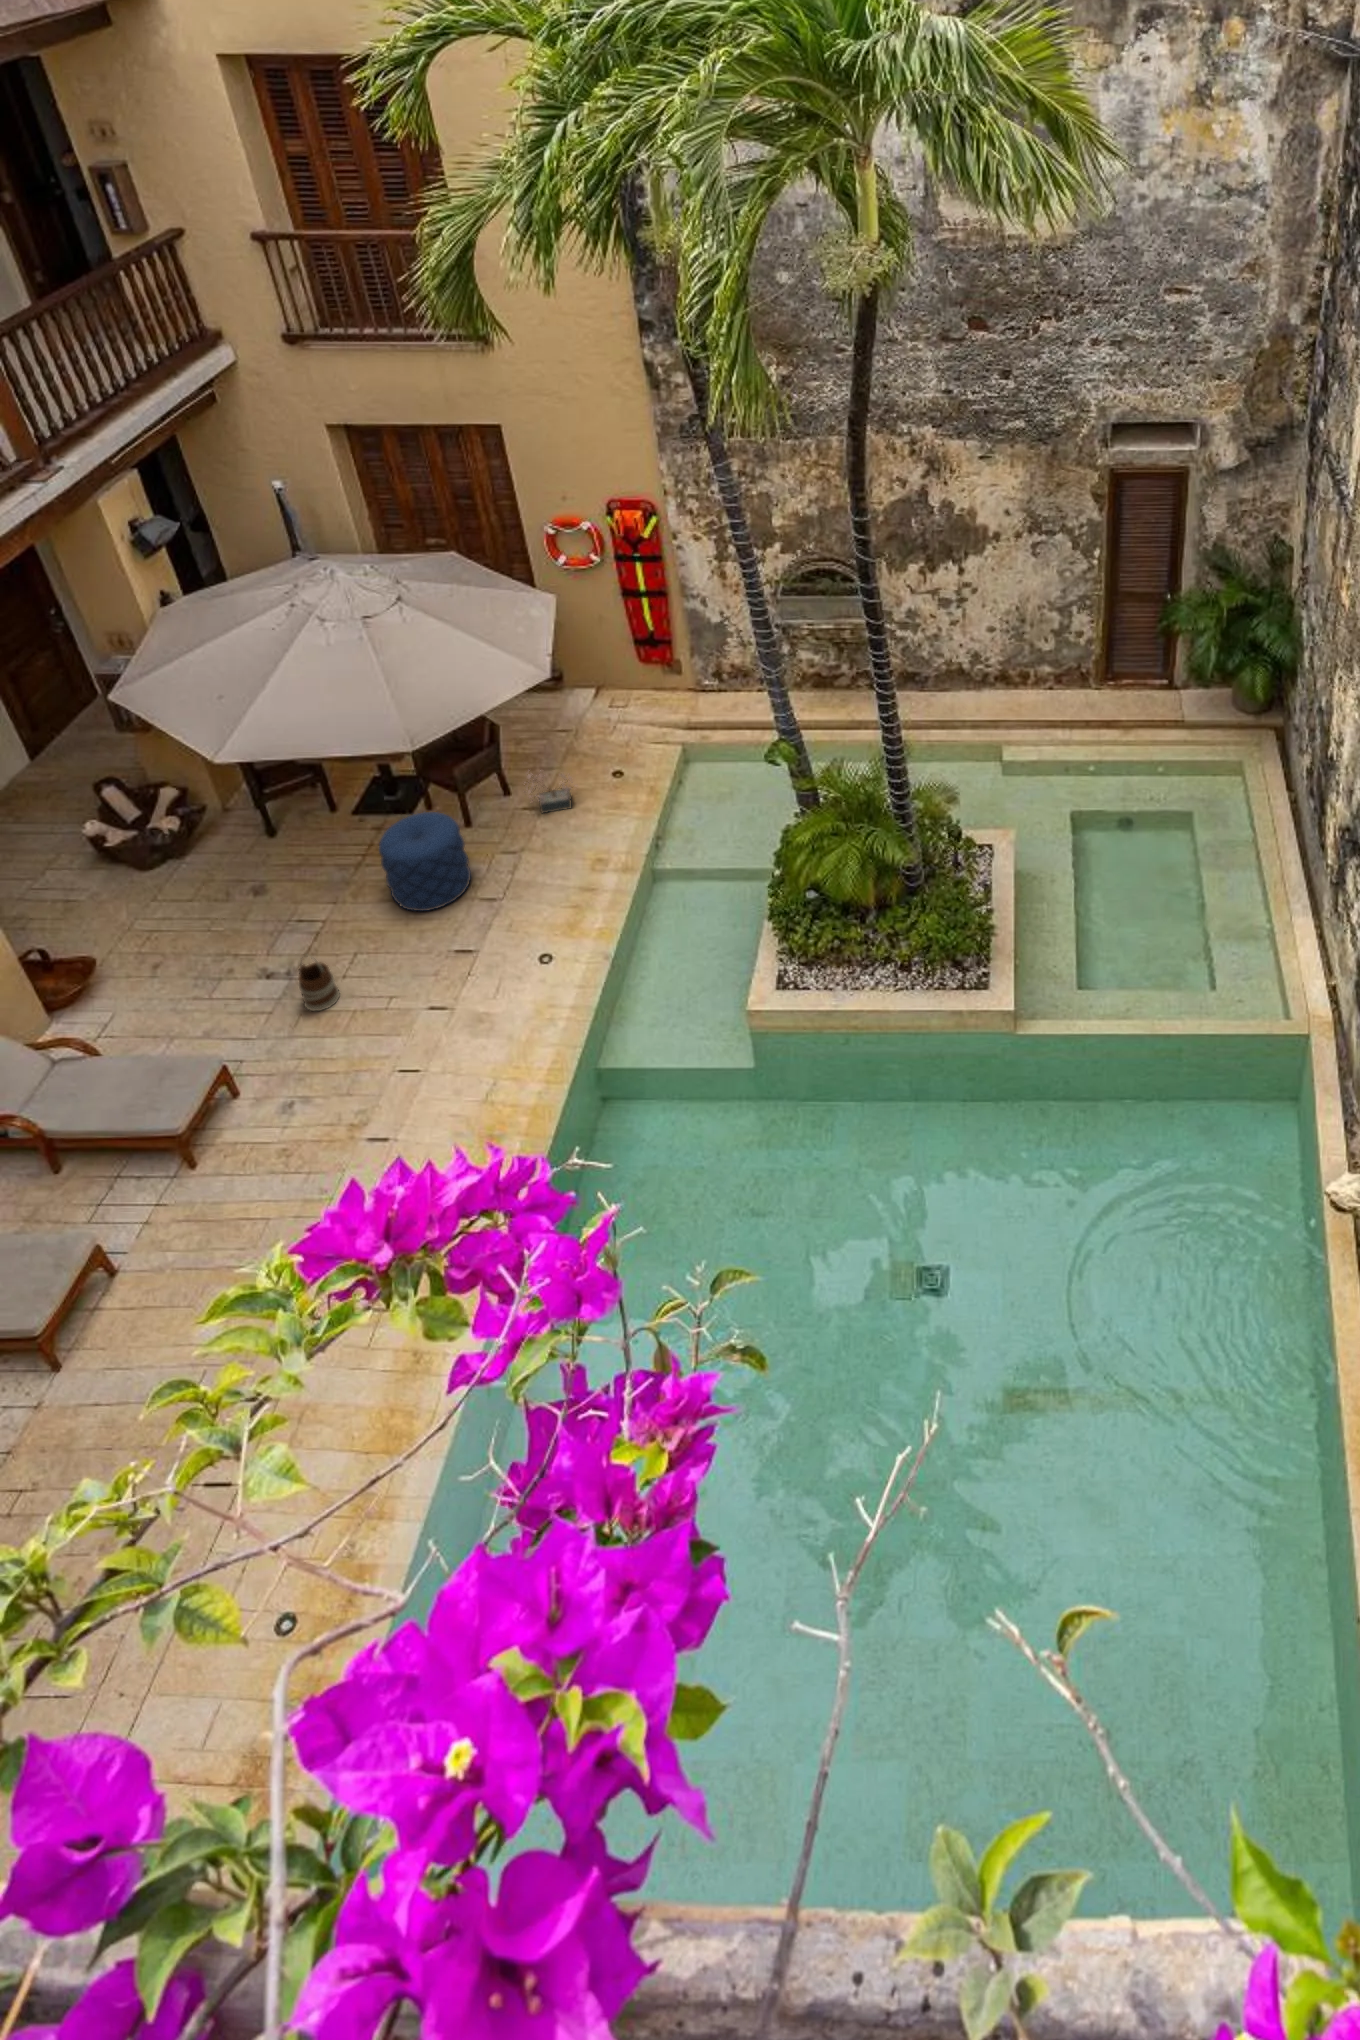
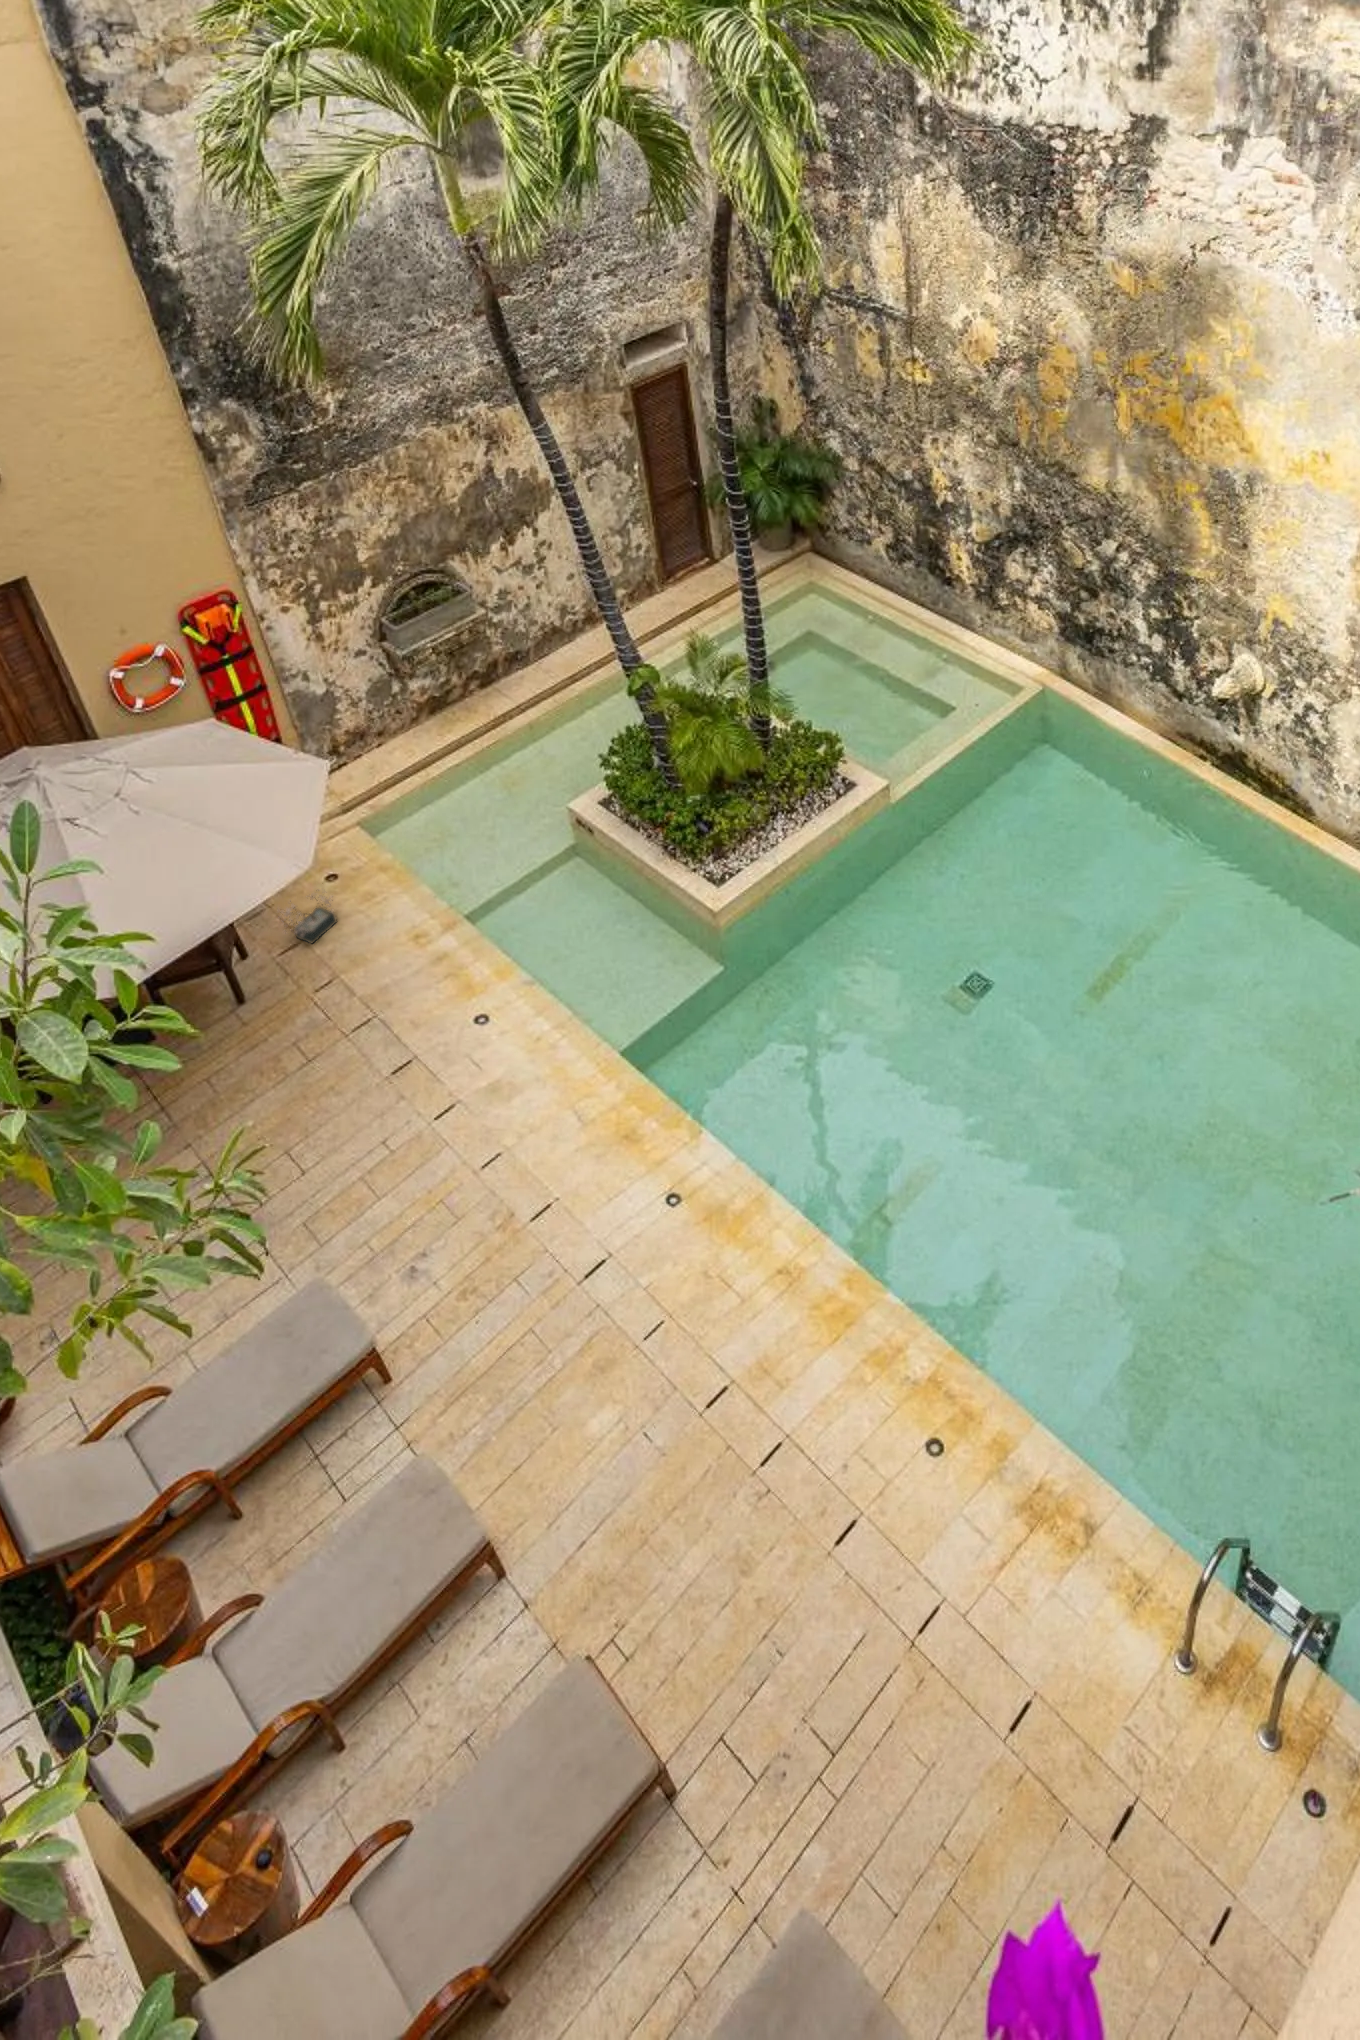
pouf: present [379,812,471,911] -> none [228,969,339,1090]
wooden bucket: present [299,956,340,1011] -> none [299,1144,349,1211]

